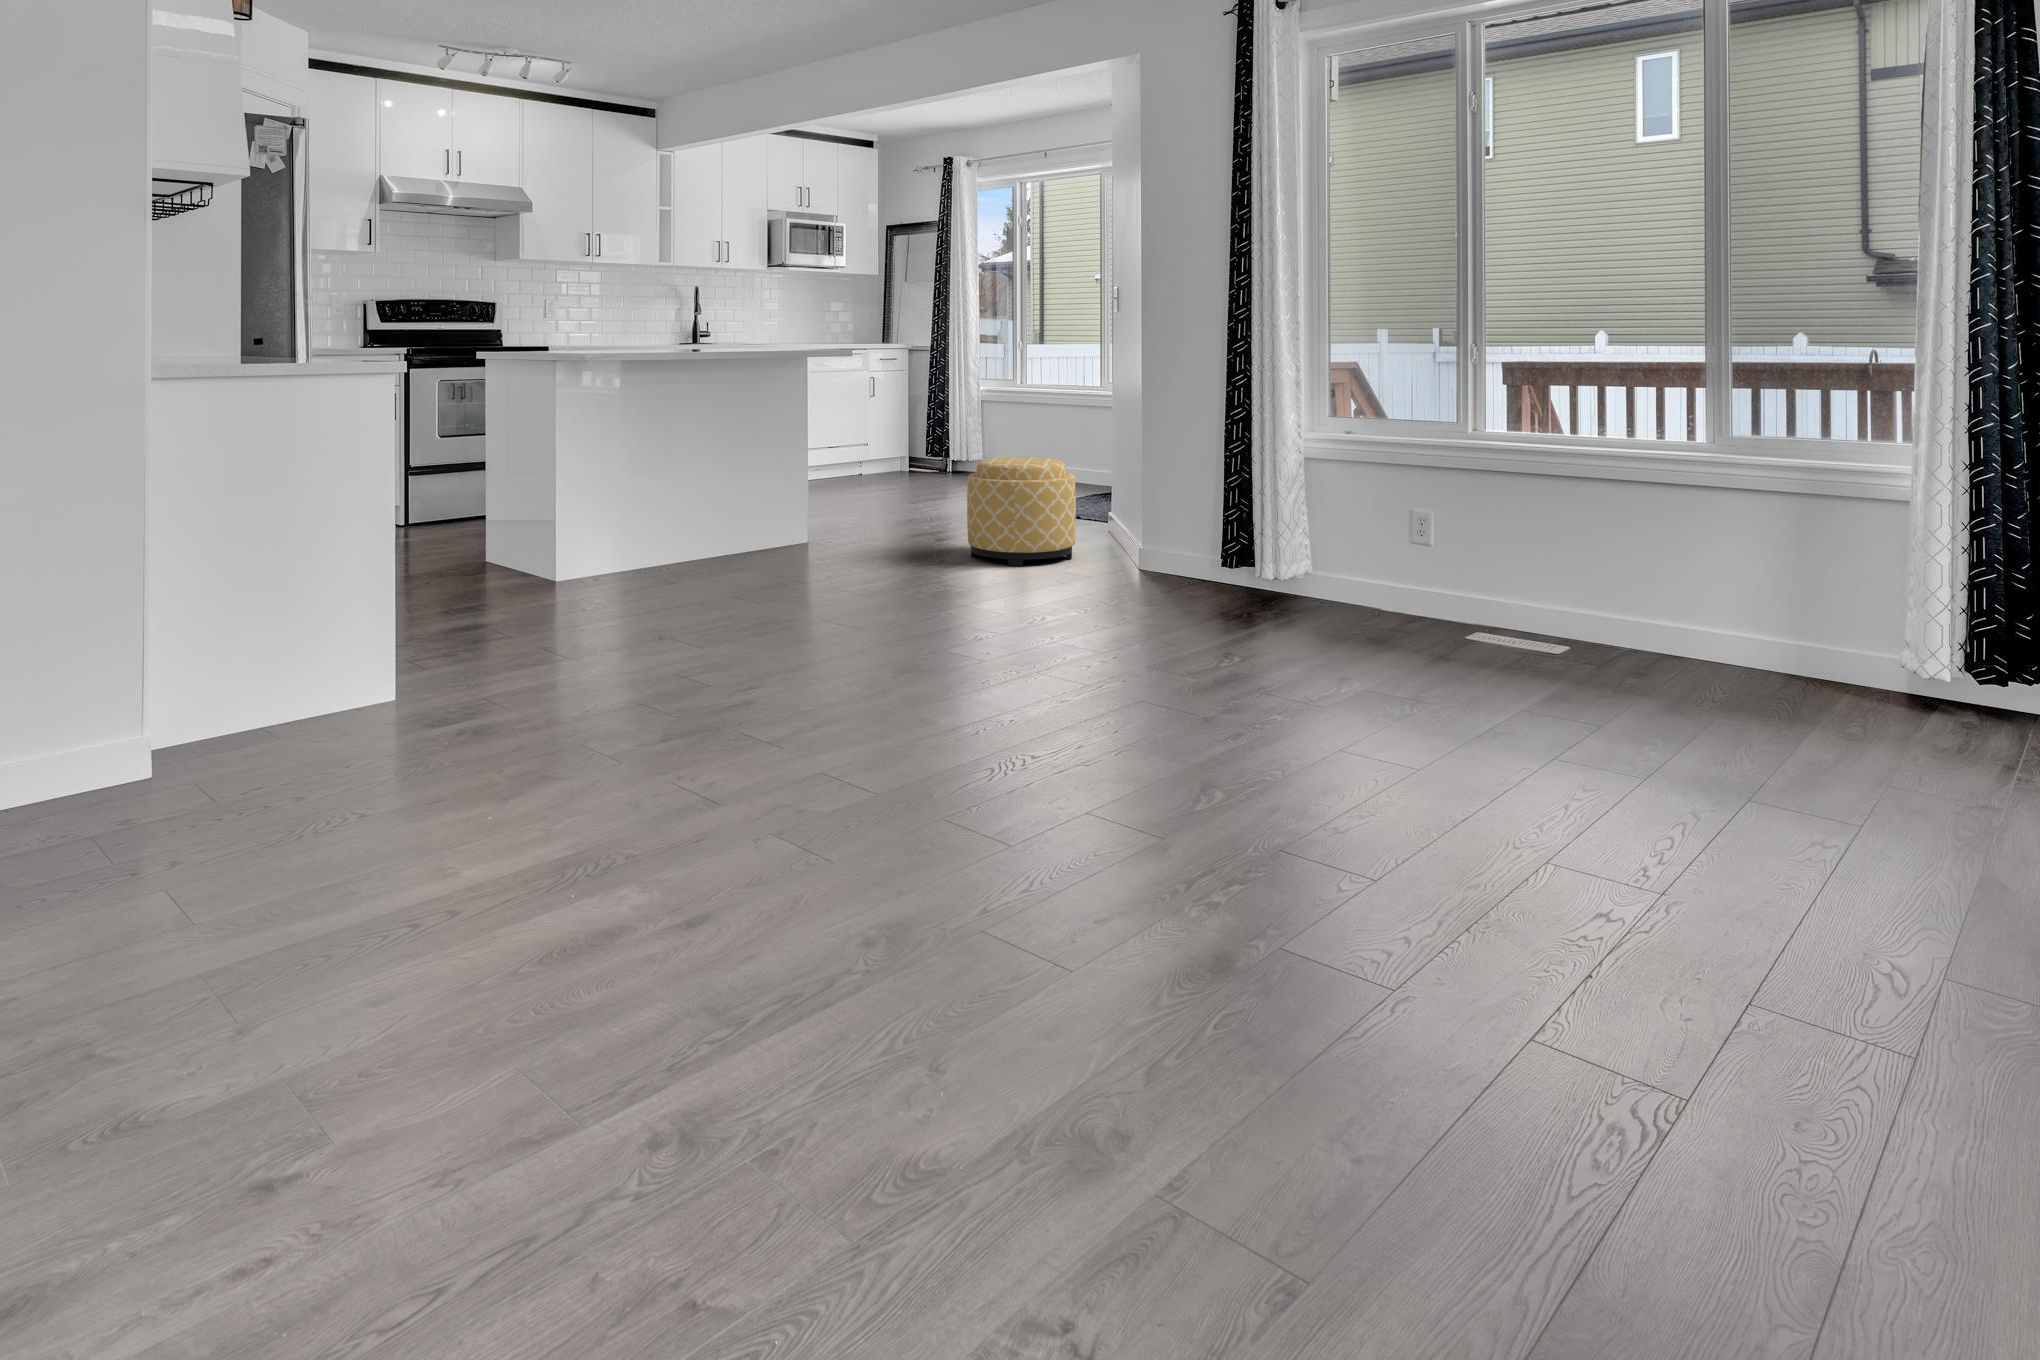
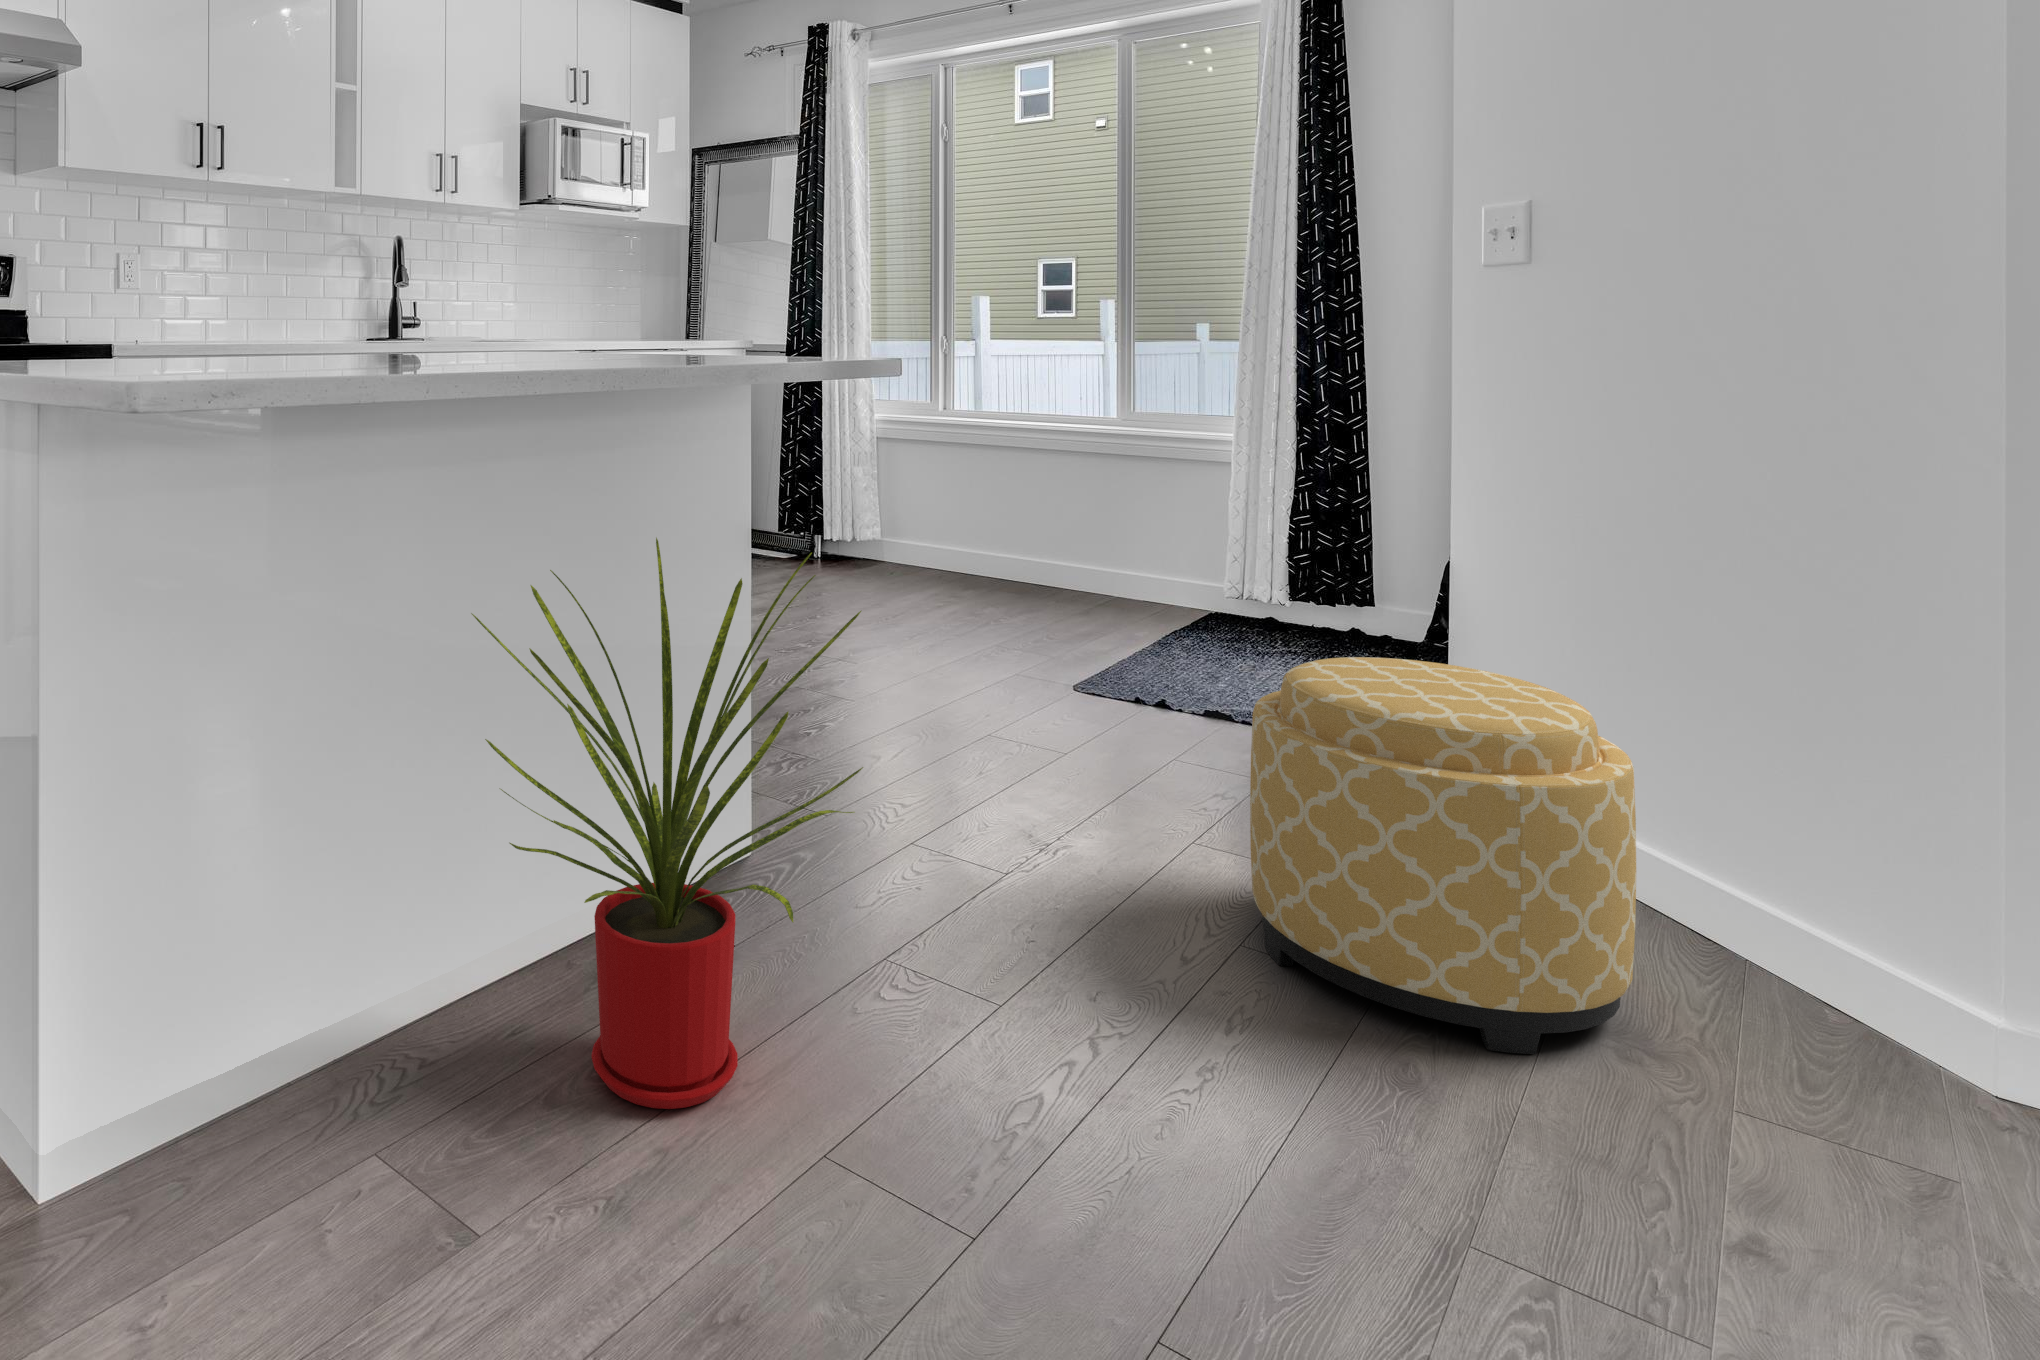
house plant: none [688,409,811,572] -> present [471,538,863,1109]

